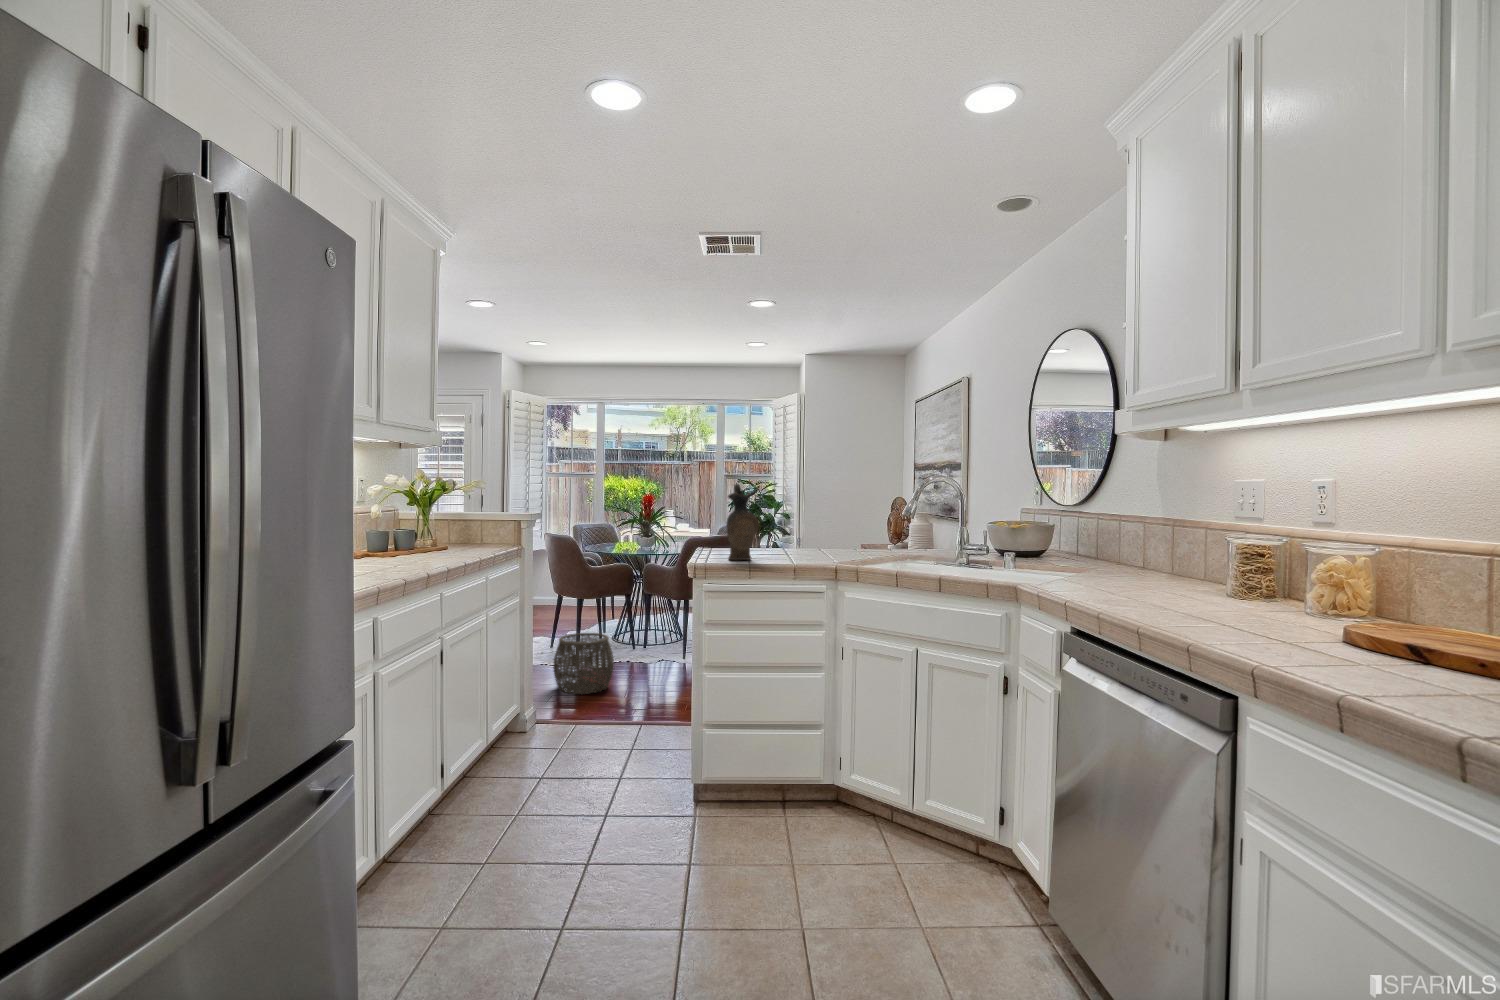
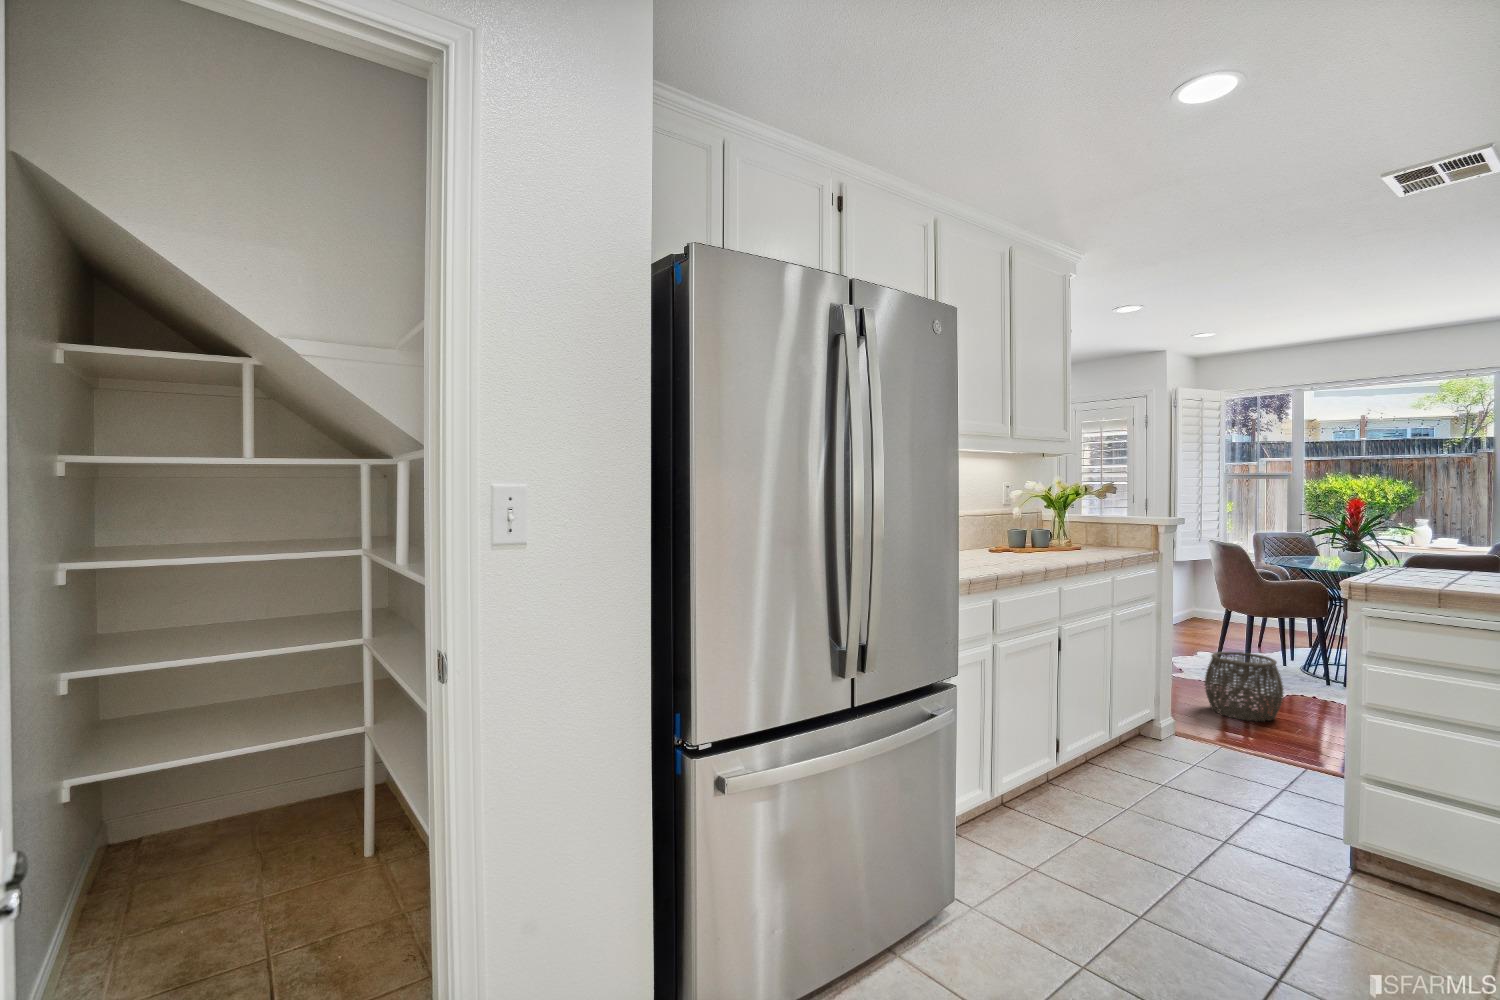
ceramic pitcher: present [726,484,759,560] -> none [1411,487,1466,585]

